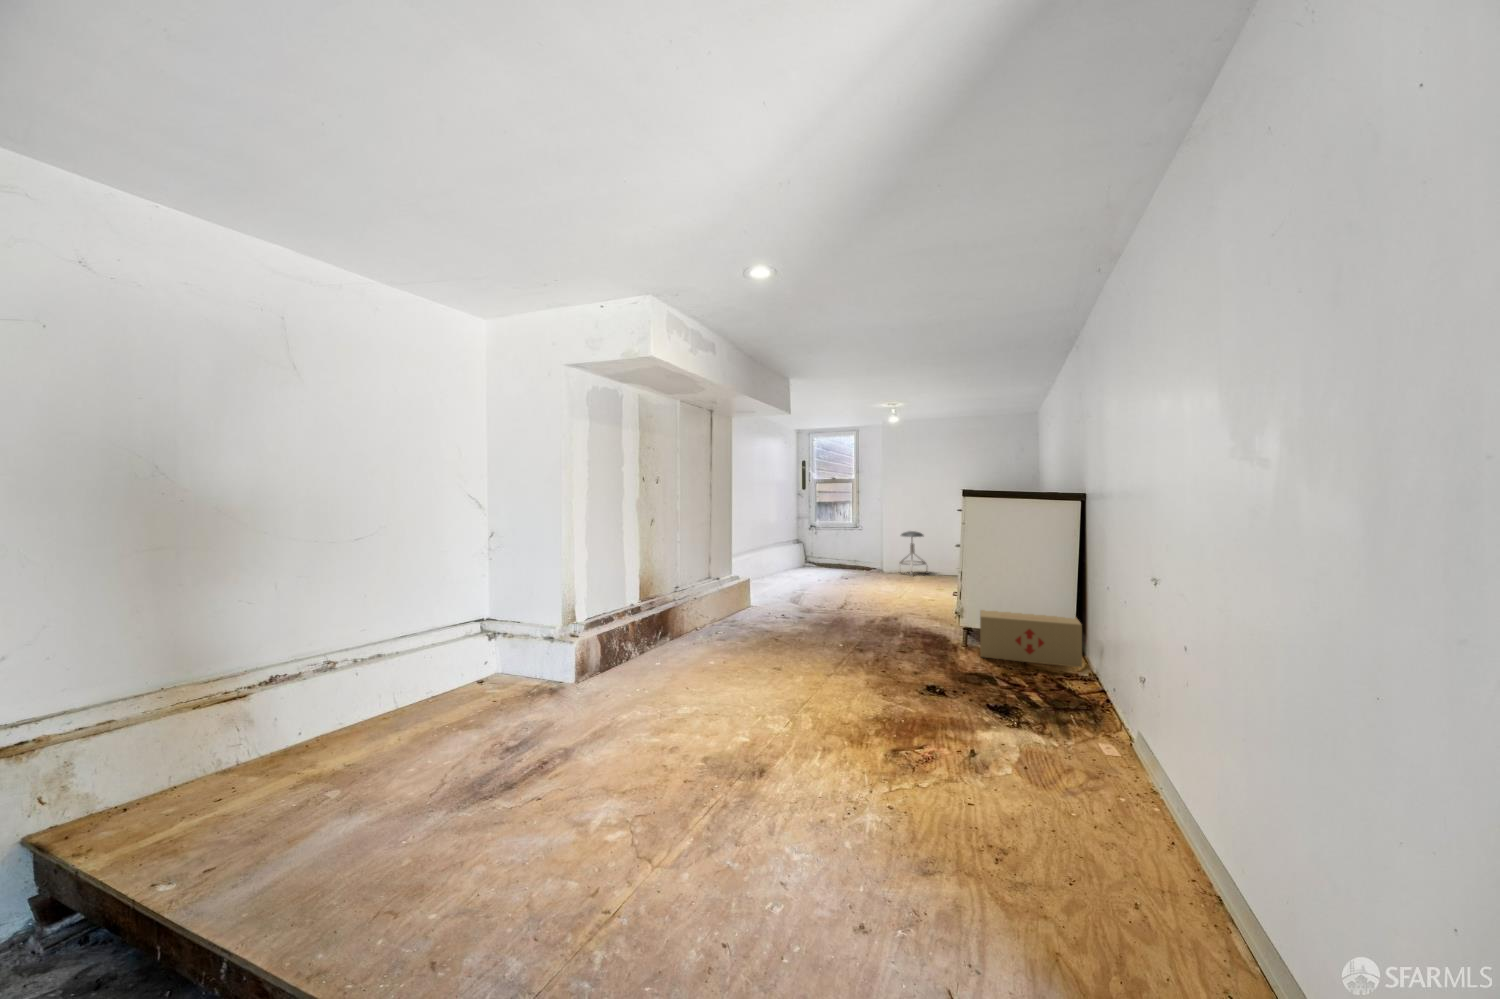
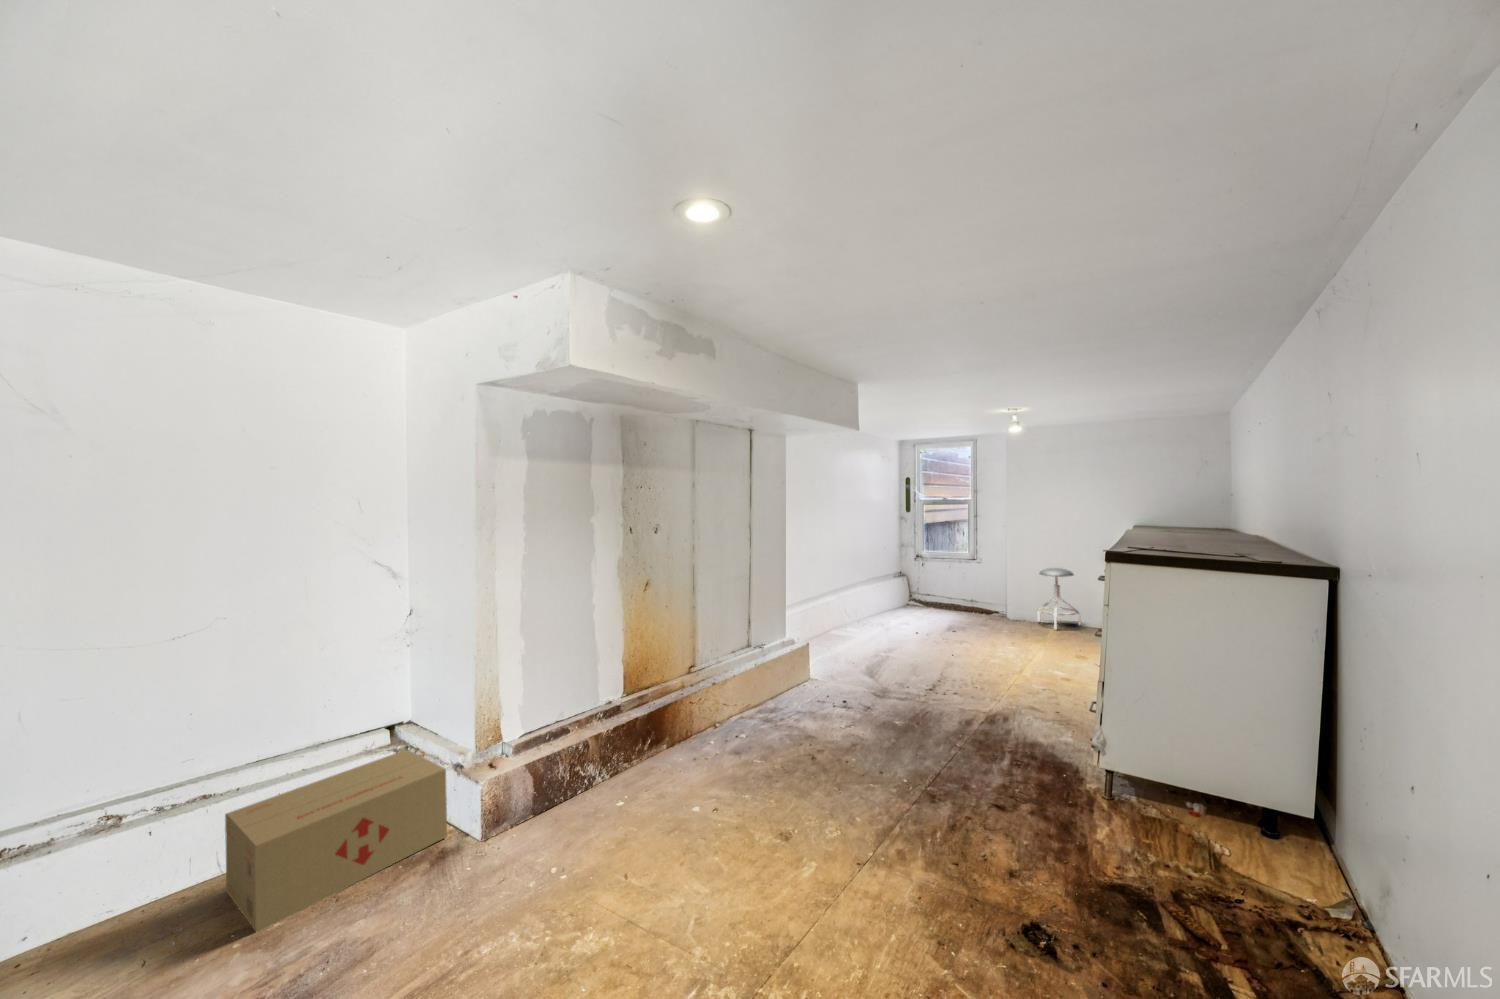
cardboard box: present [980,610,1082,668] -> present [225,750,447,932]

